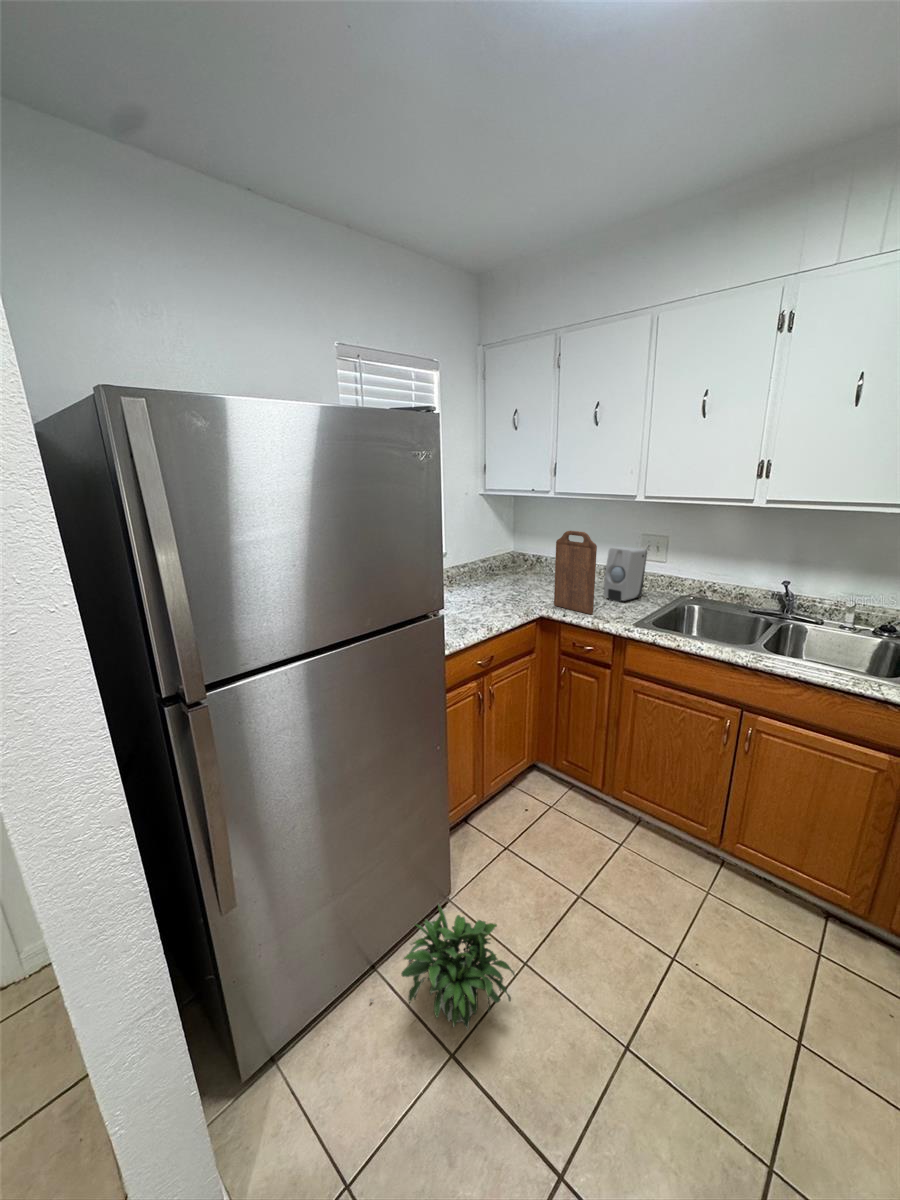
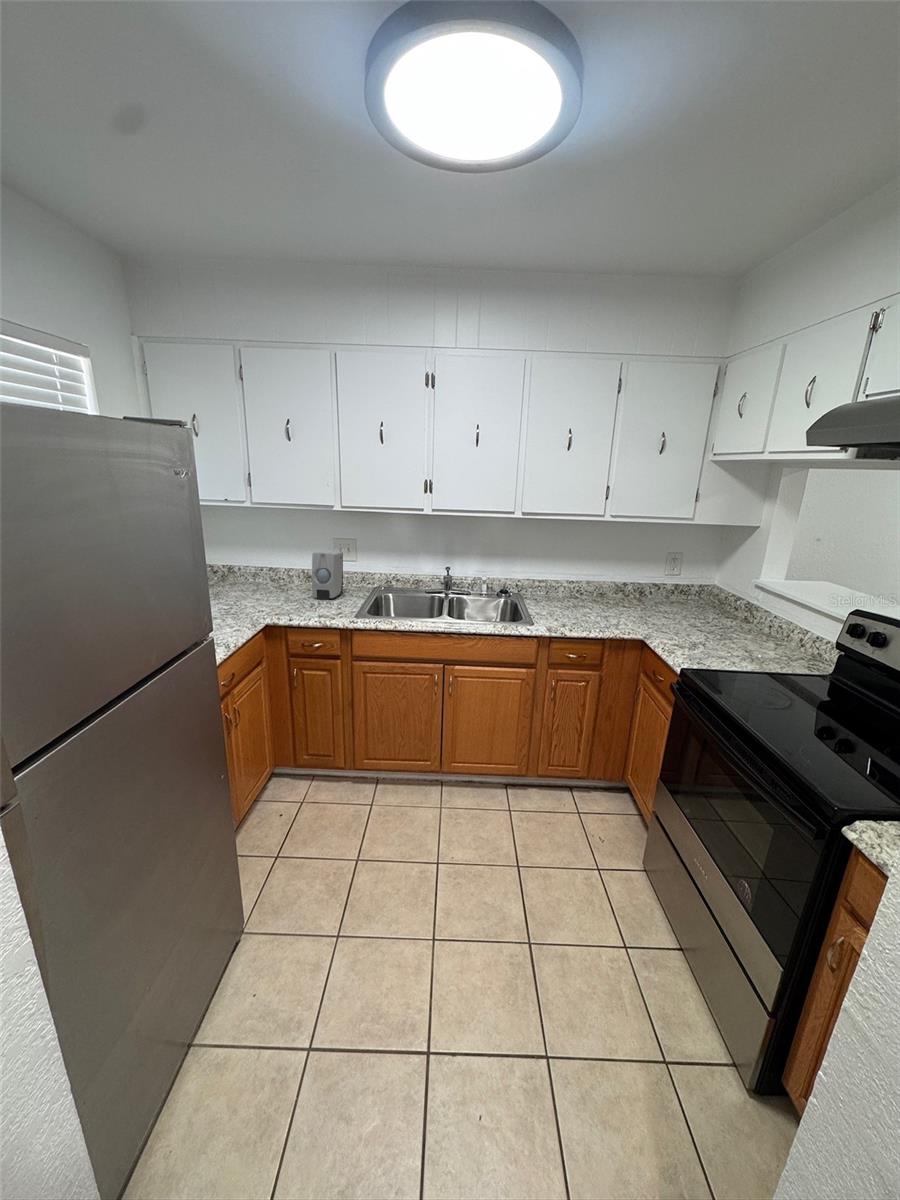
cutting board: present [554,531,597,614] -> none [270,539,316,614]
potted plant: present [370,904,515,1030] -> none [200,916,348,1081]

